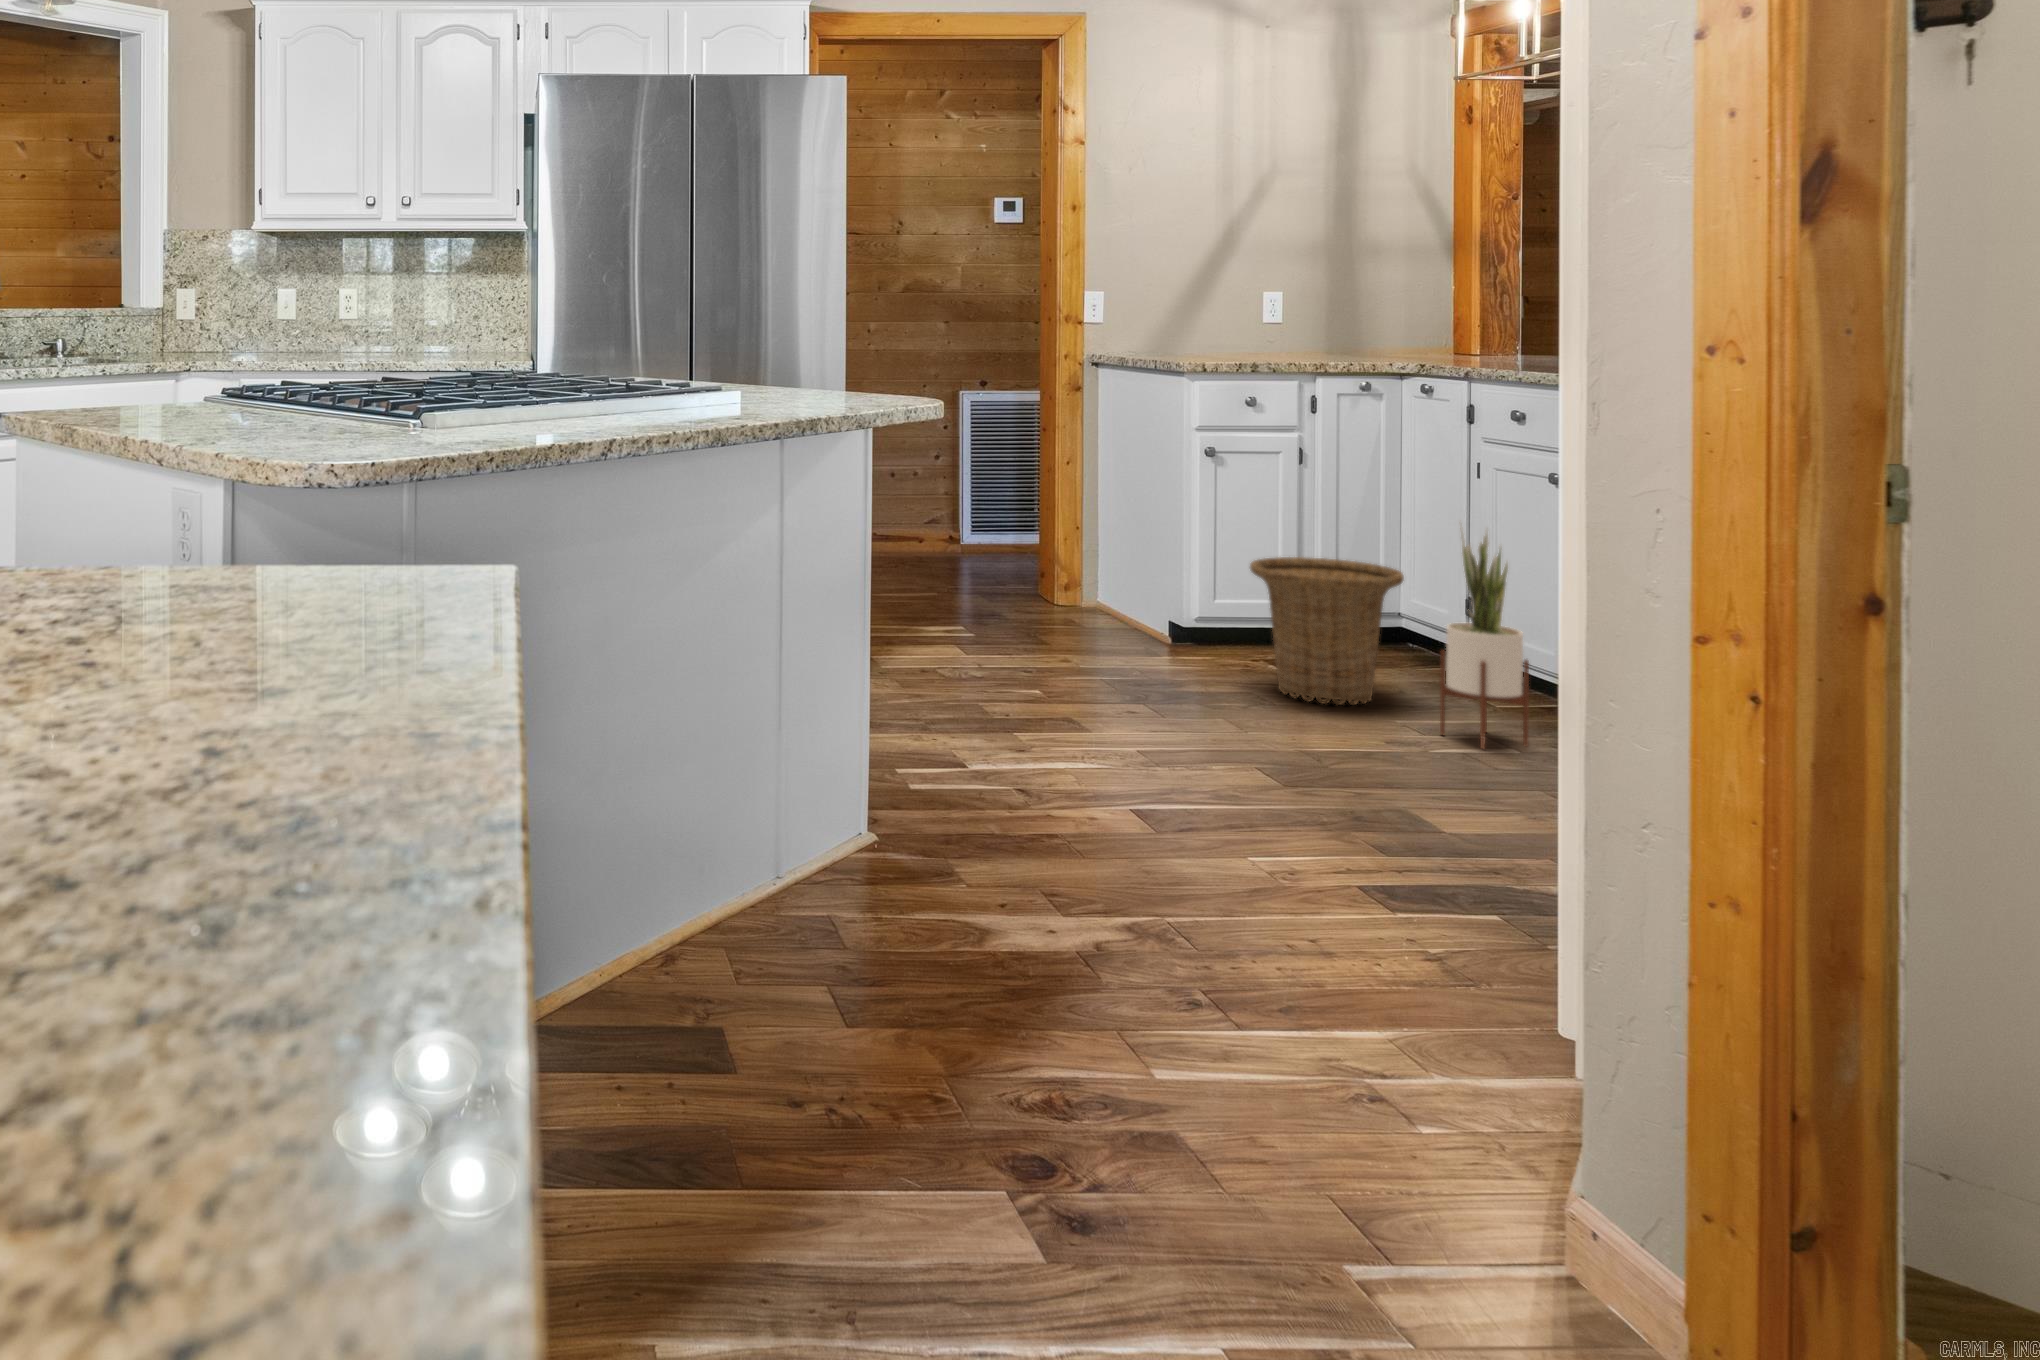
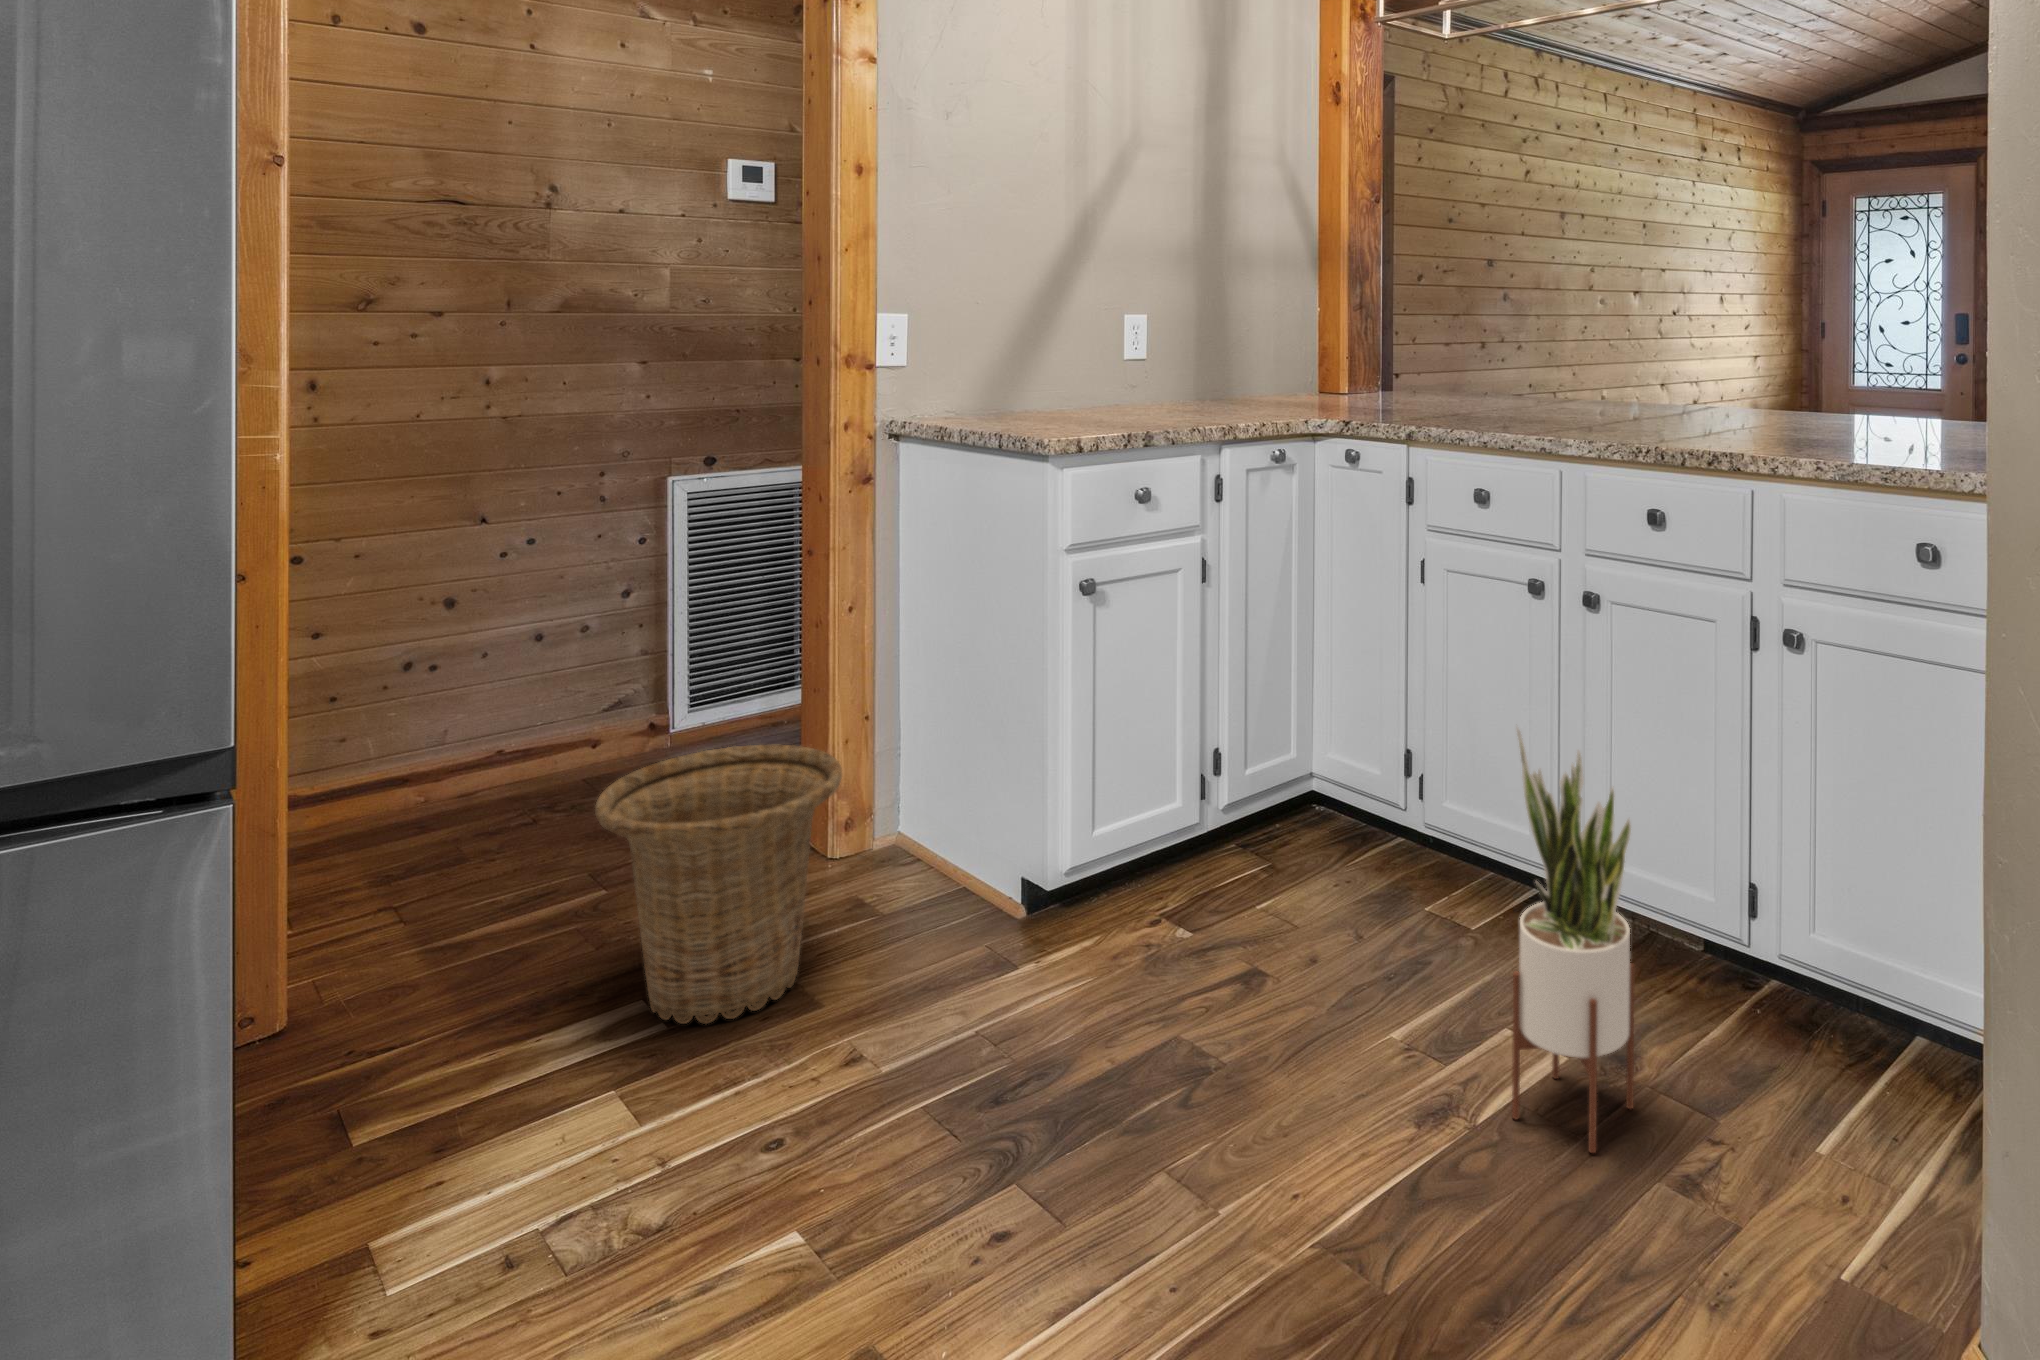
basket: present [1250,557,1404,705] -> present [595,745,842,1024]

